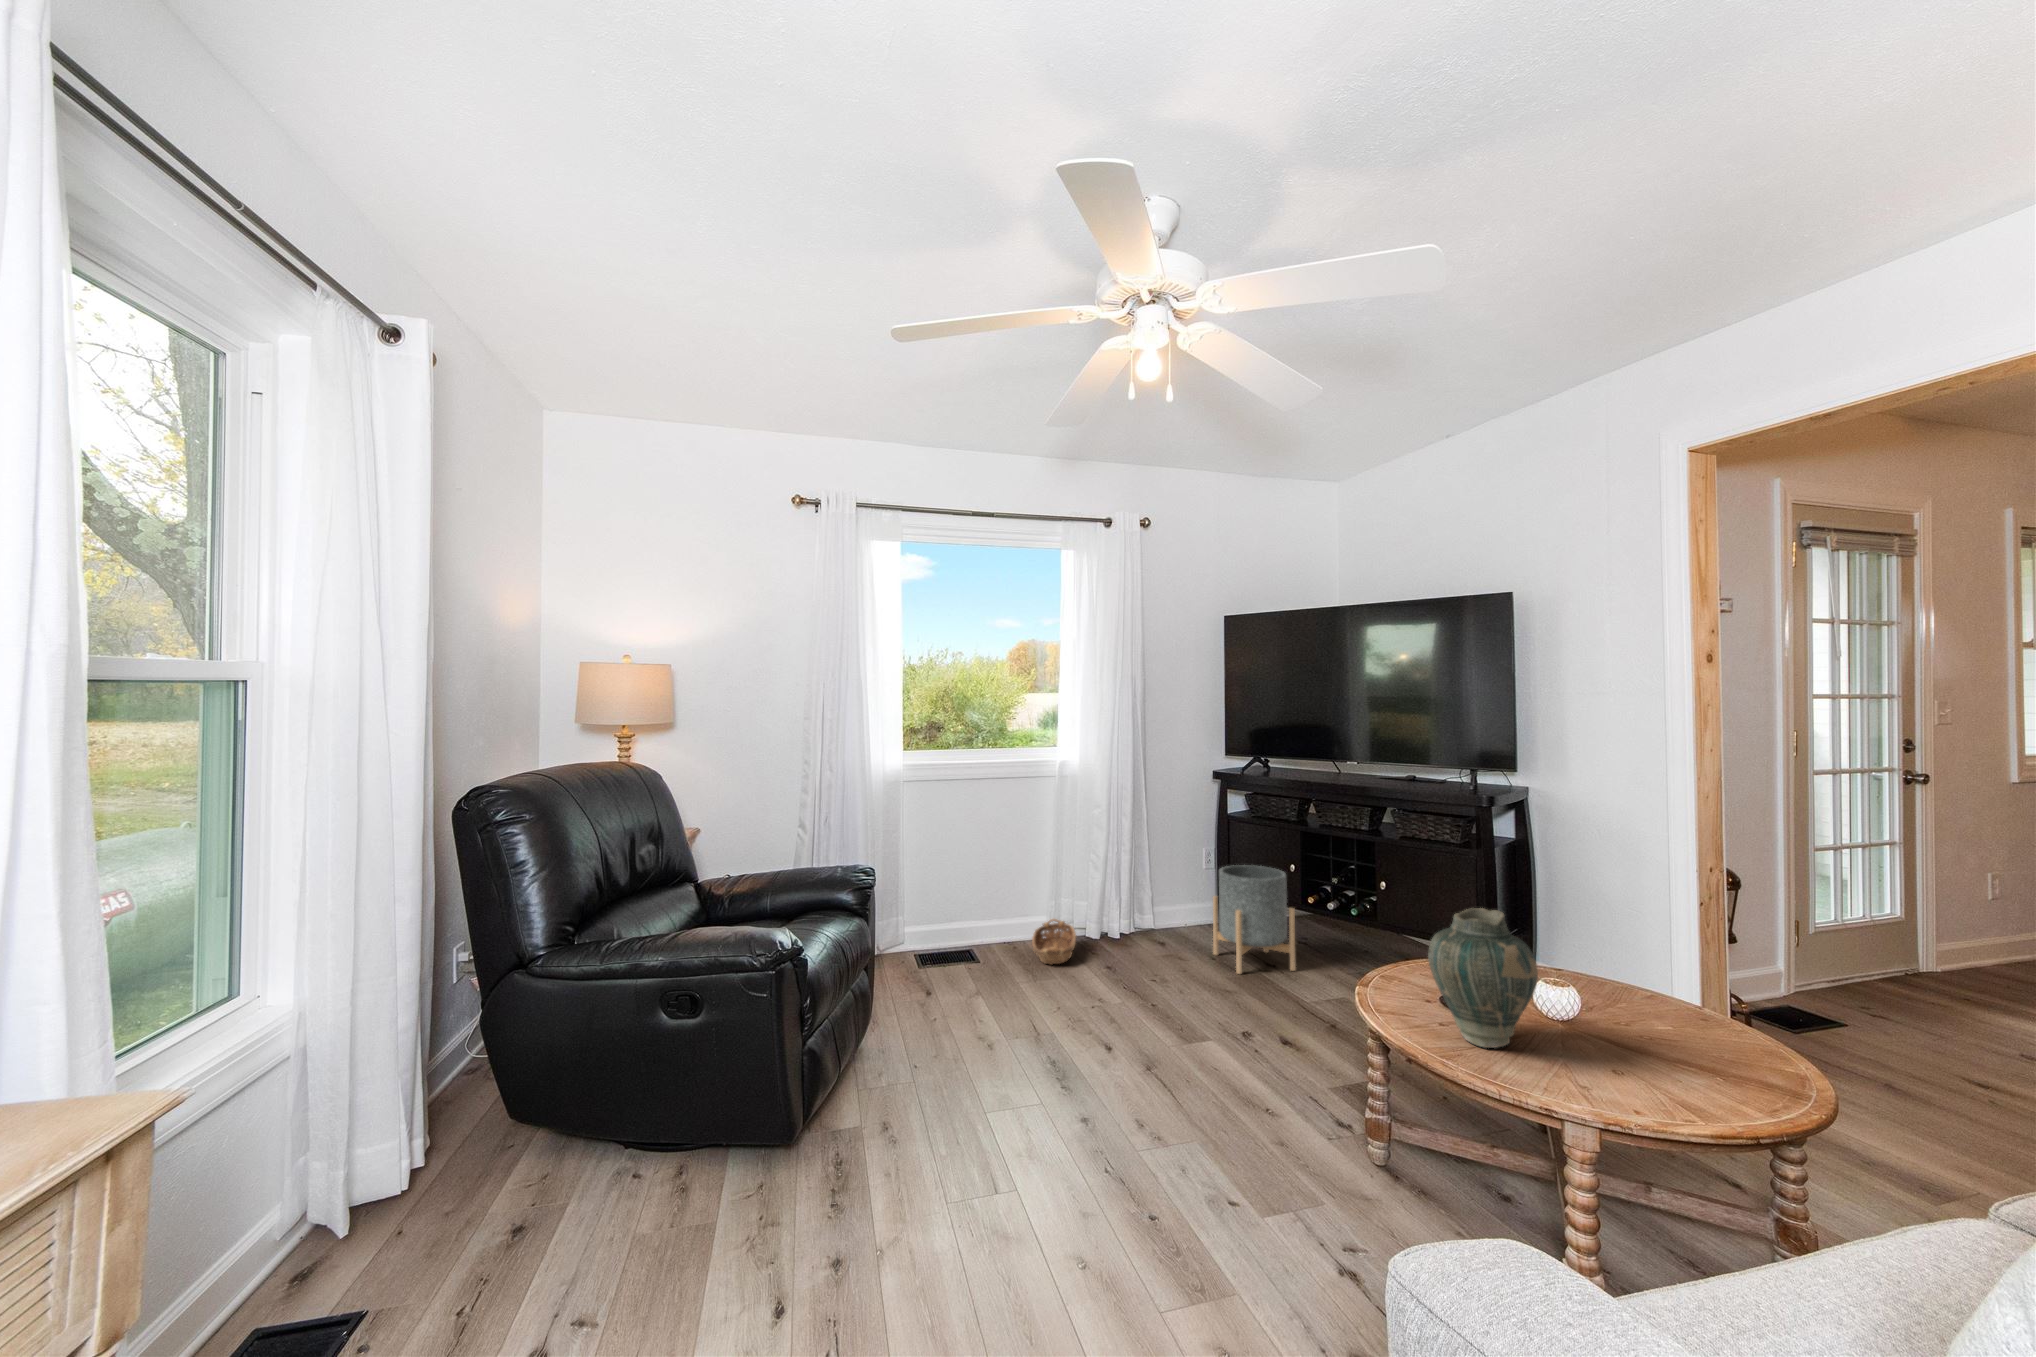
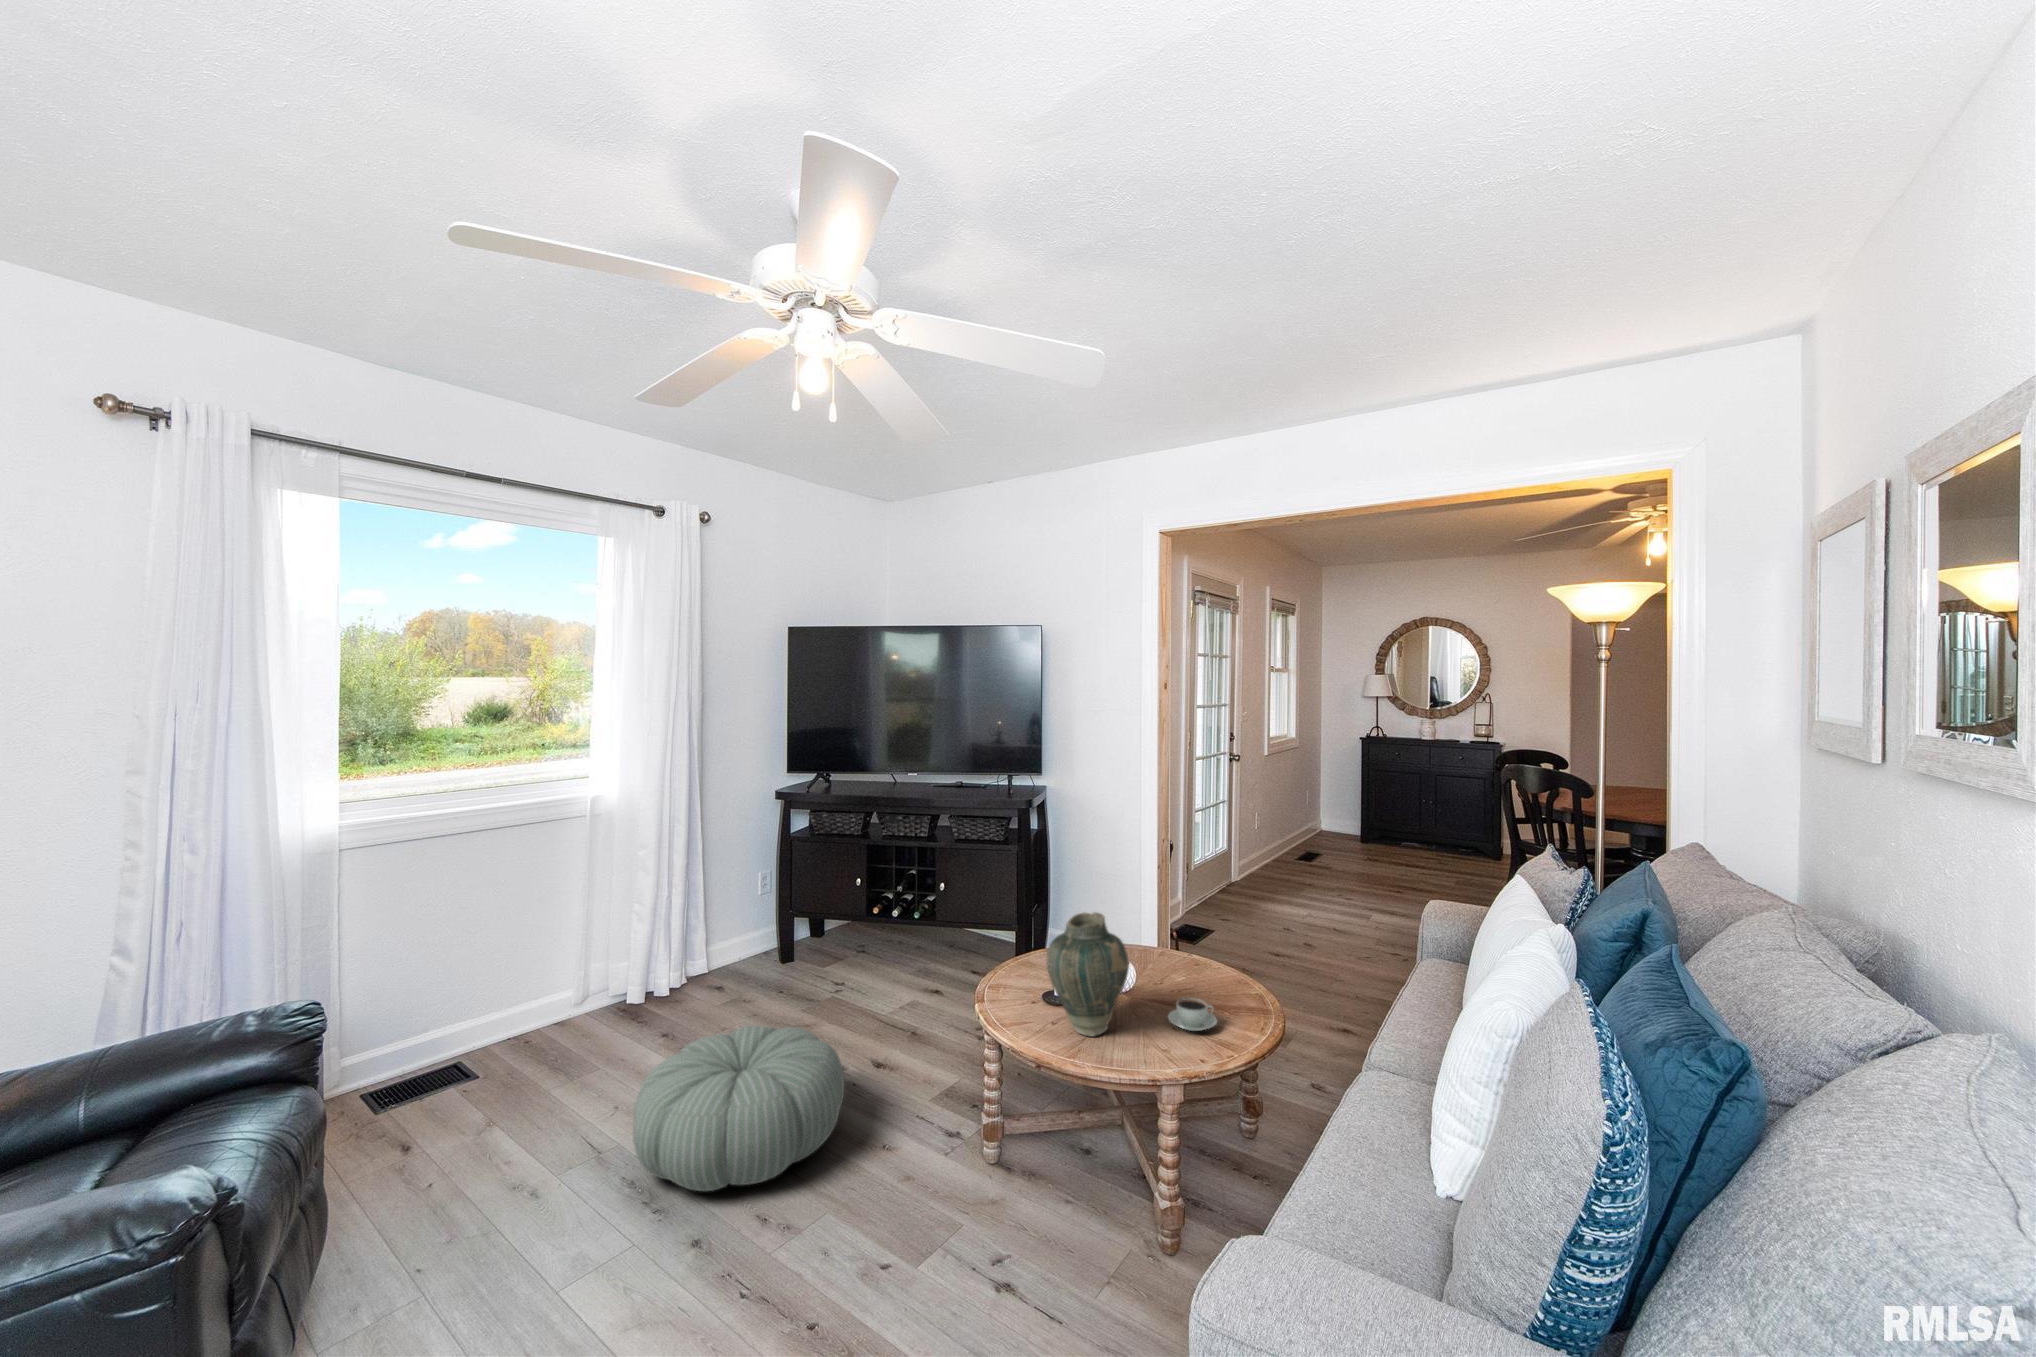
planter: present [1213,865,1296,974] -> none [779,885,863,1002]
basket: present [1032,919,1076,965] -> none [547,988,632,1061]
pouf: none [1057,968,1236,1096] -> present [633,1026,844,1191]
coffee cup: none [1597,1037,1675,1080] -> present [1168,998,1217,1031]

